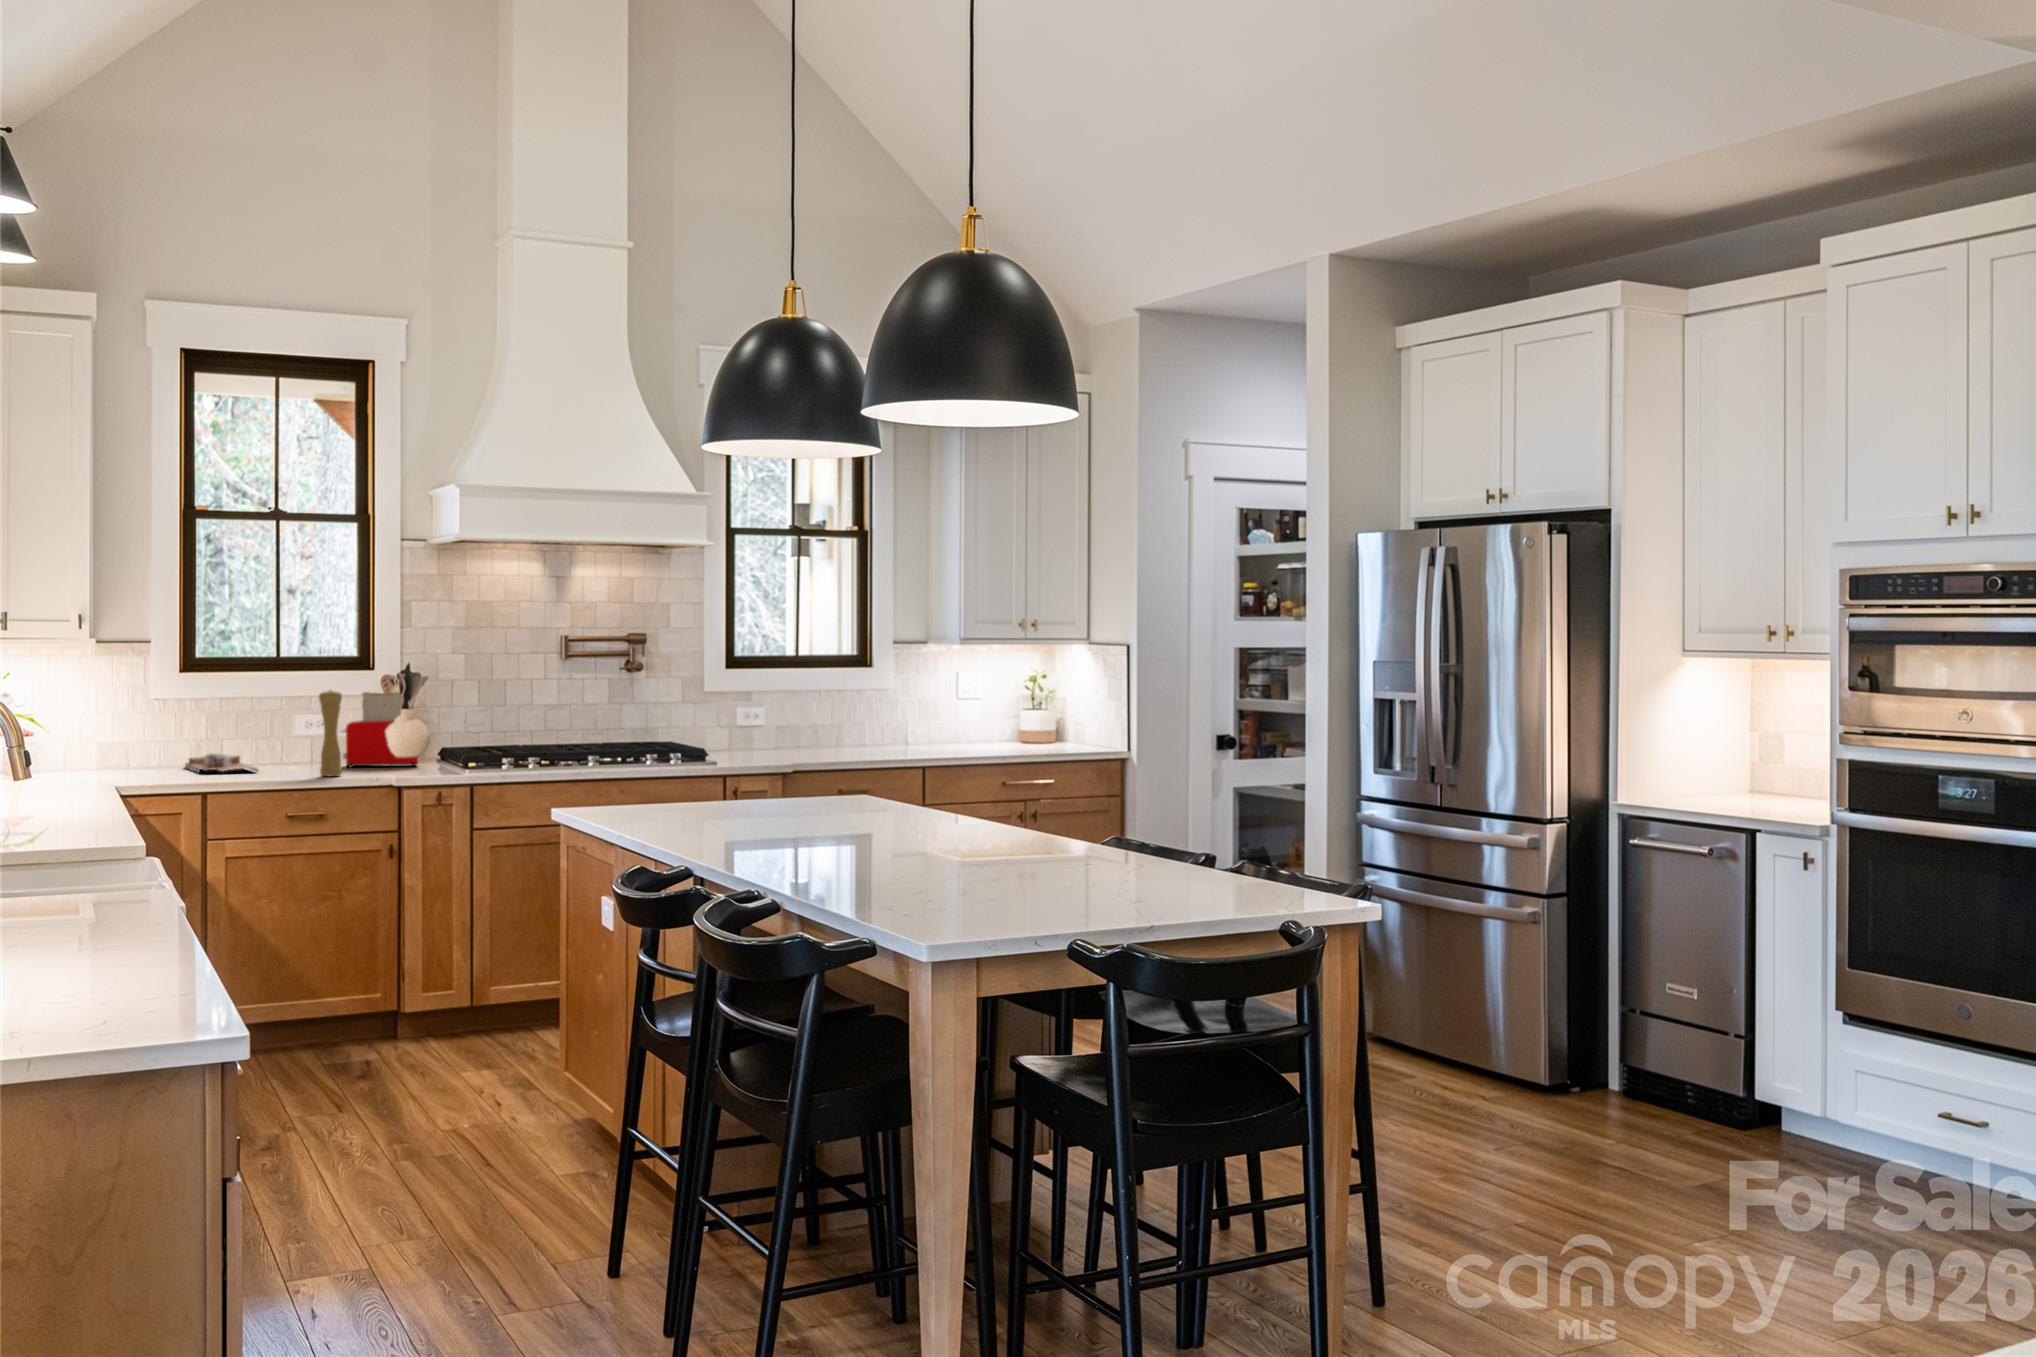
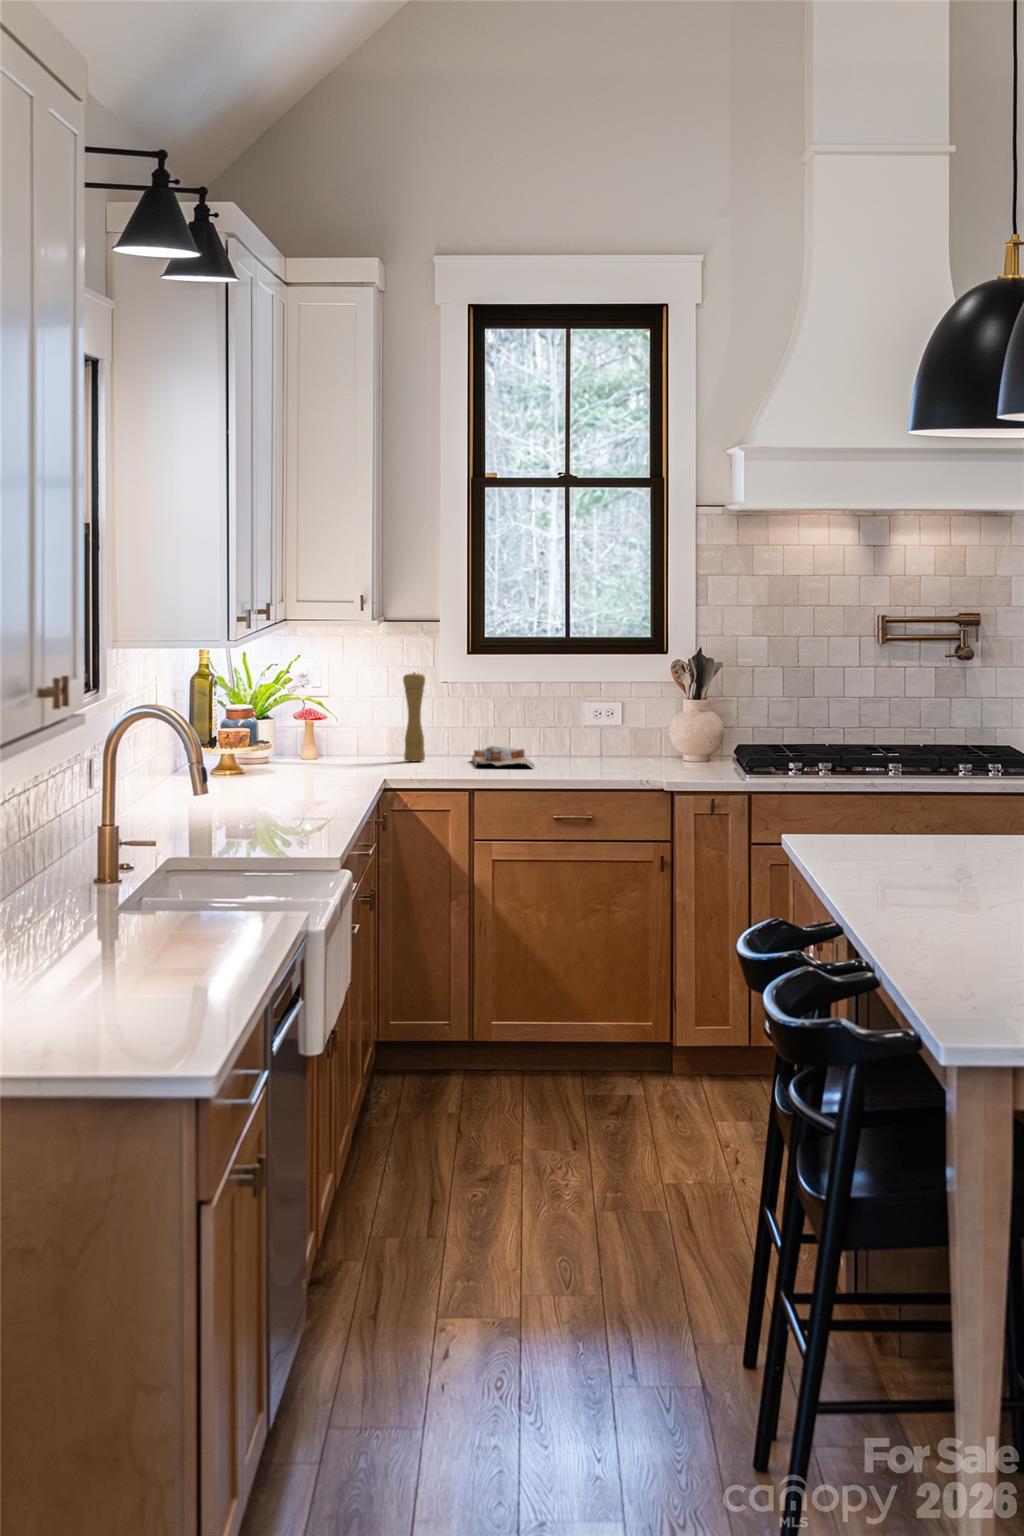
pepper mill: present [319,690,342,776] -> present [403,672,425,761]
toaster: present [341,692,418,768] -> none [624,681,708,767]

